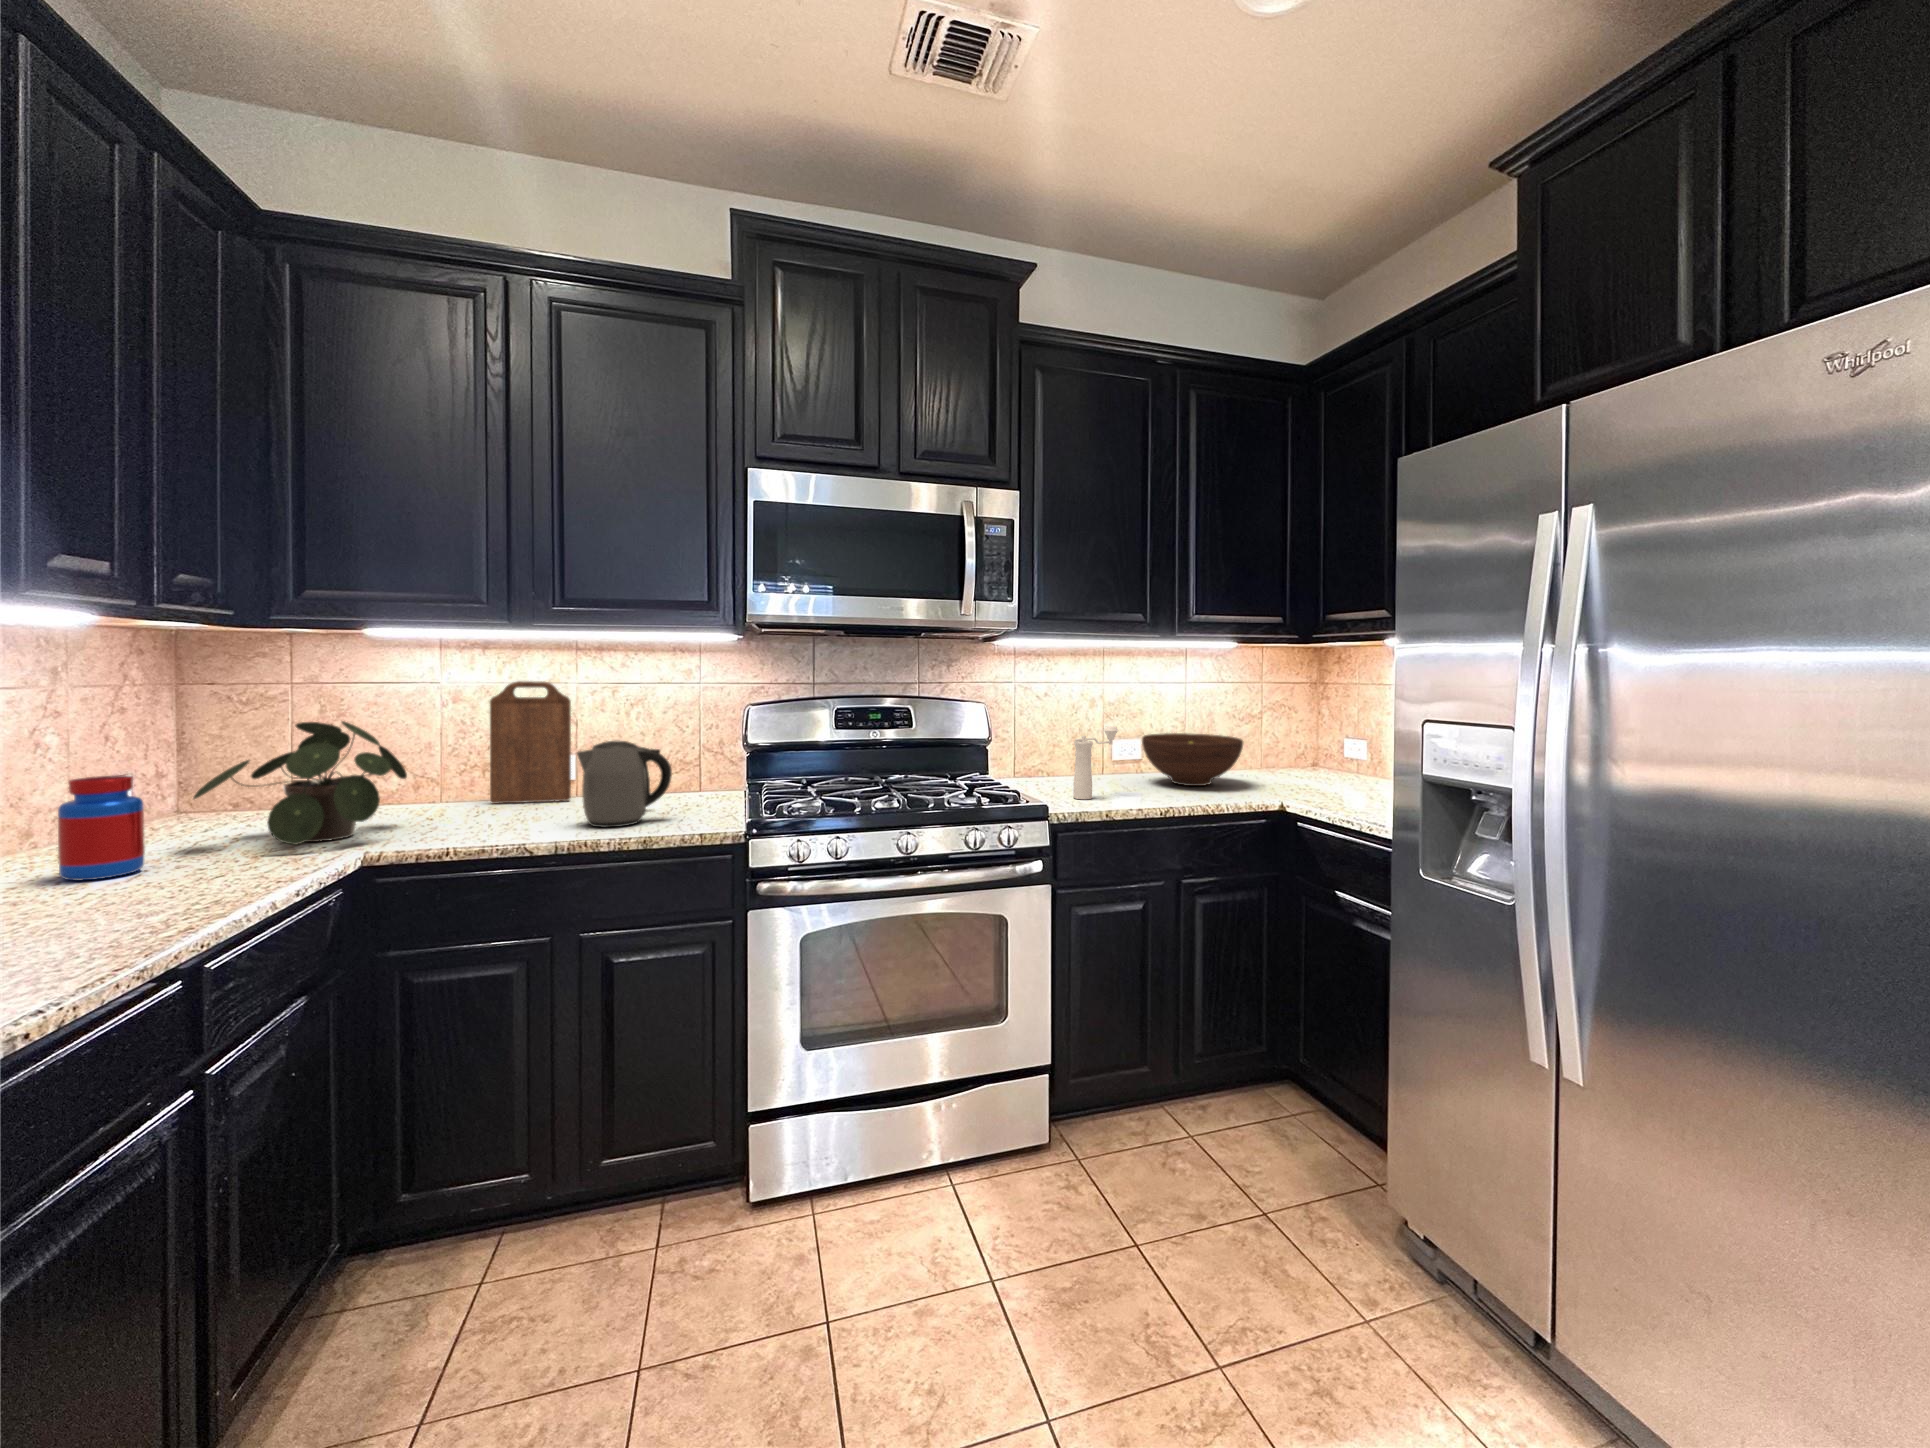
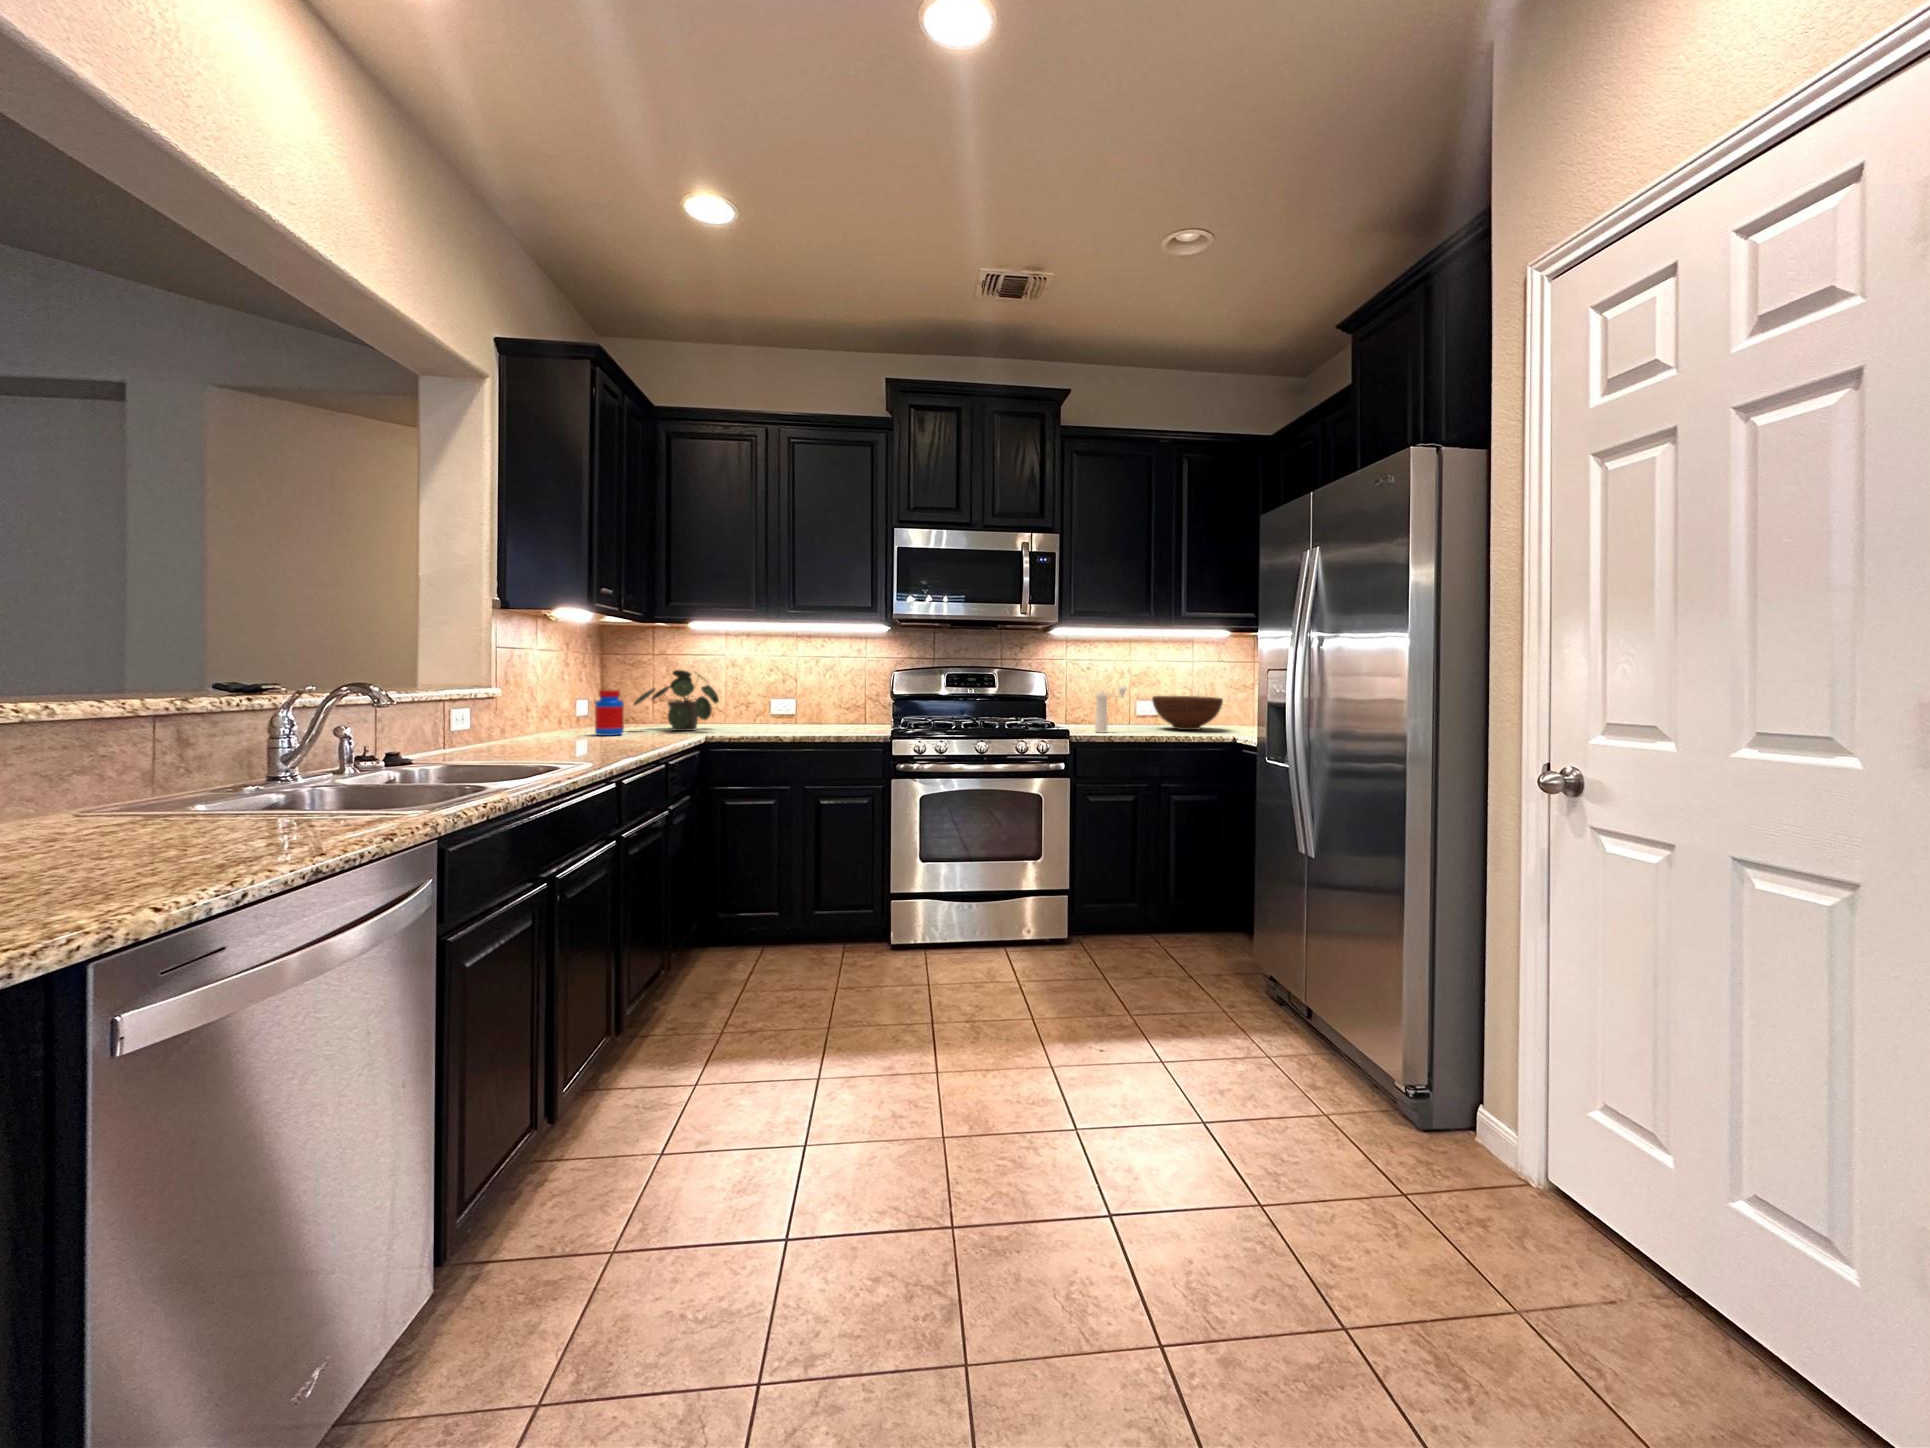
cutting board: present [490,681,571,804] -> none [751,654,794,725]
kettle: present [577,741,672,827] -> none [802,685,851,732]

